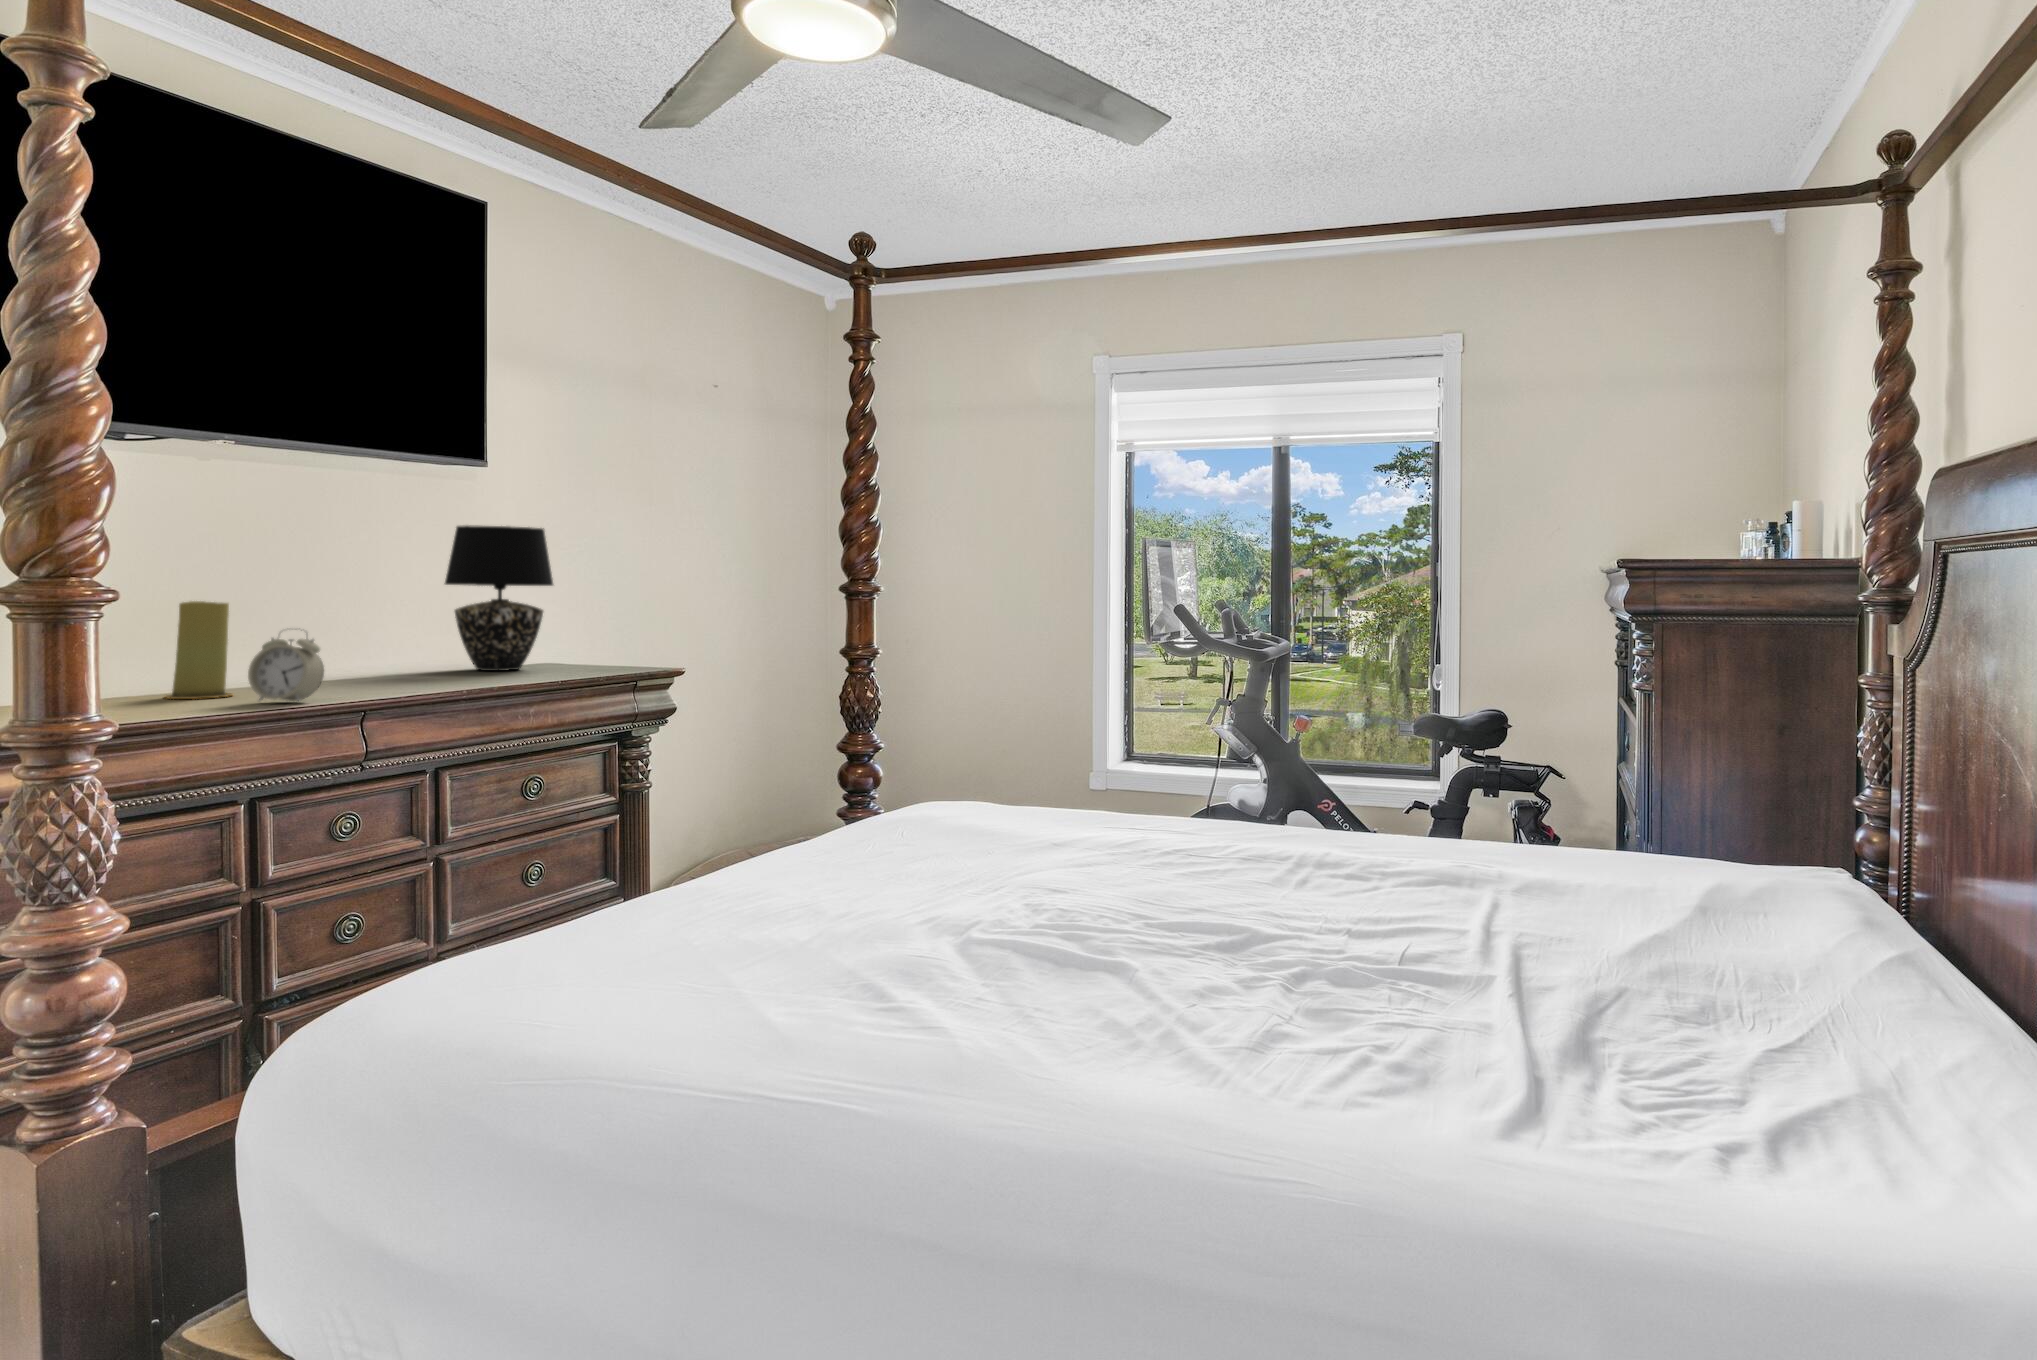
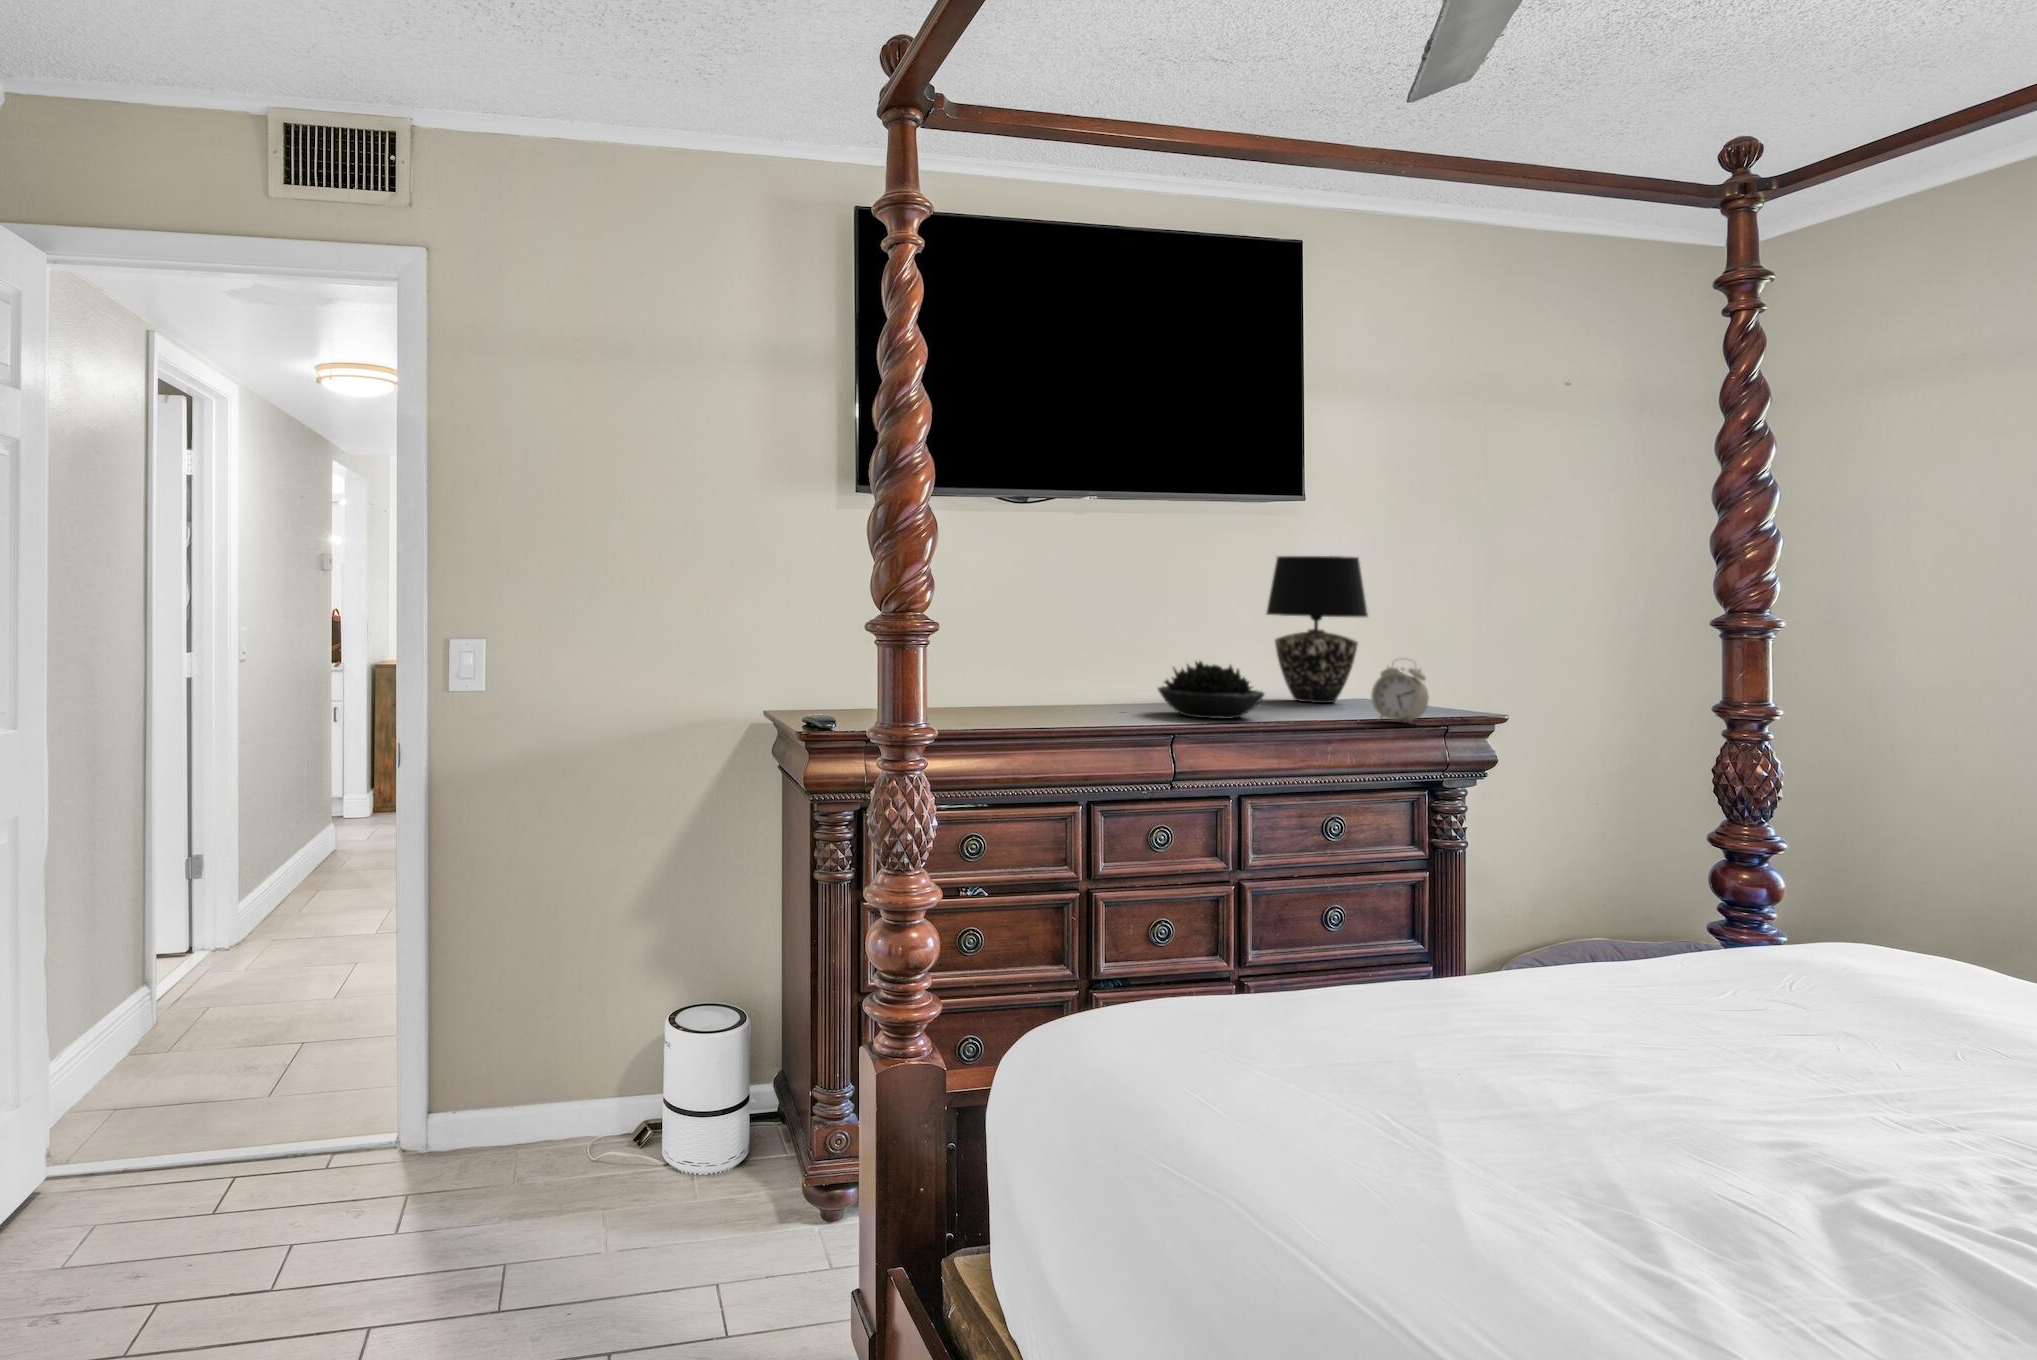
candle: present [165,601,233,699] -> none [1040,627,1087,710]
alarm clock: present [248,628,324,701] -> present [1371,658,1428,722]
succulent plant: none [331,633,462,693] -> present [1158,661,1264,719]

